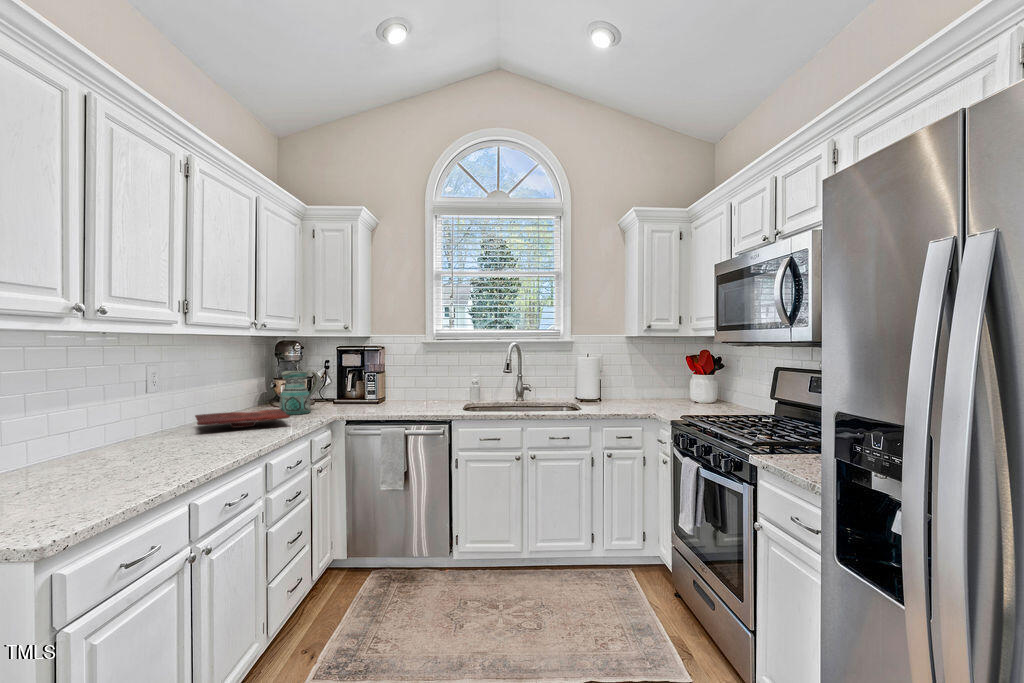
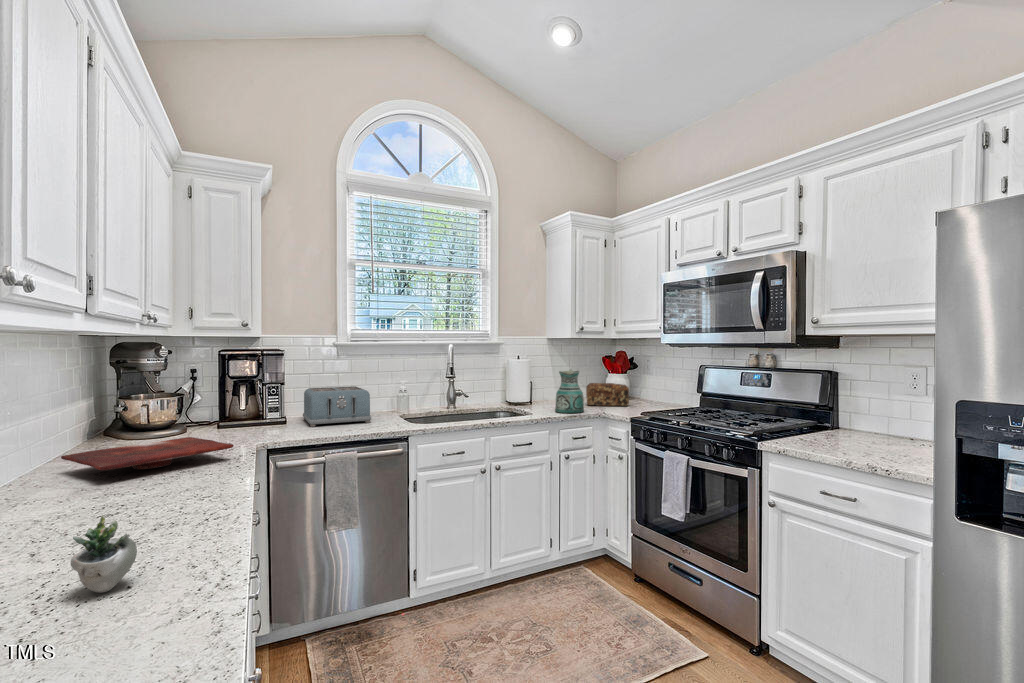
ceramic pitcher: present [279,370,318,415] -> present [555,370,584,413]
toaster: none [384,378,437,409] -> present [303,386,371,427]
bread loaf: none [651,382,700,408] -> present [586,383,629,406]
succulent plant: none [80,441,127,484] -> present [71,506,183,593]

